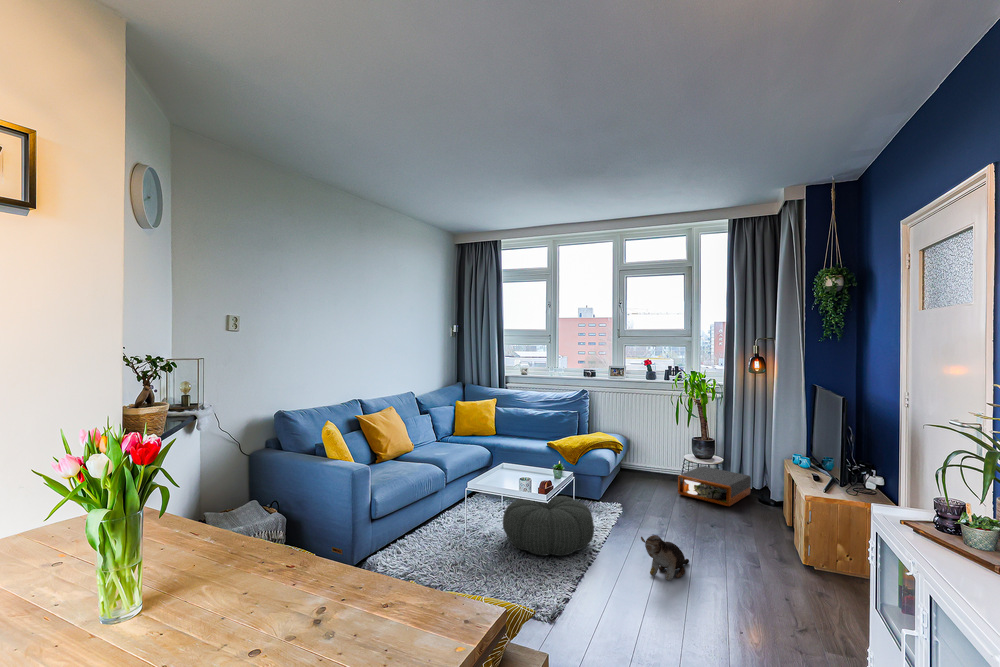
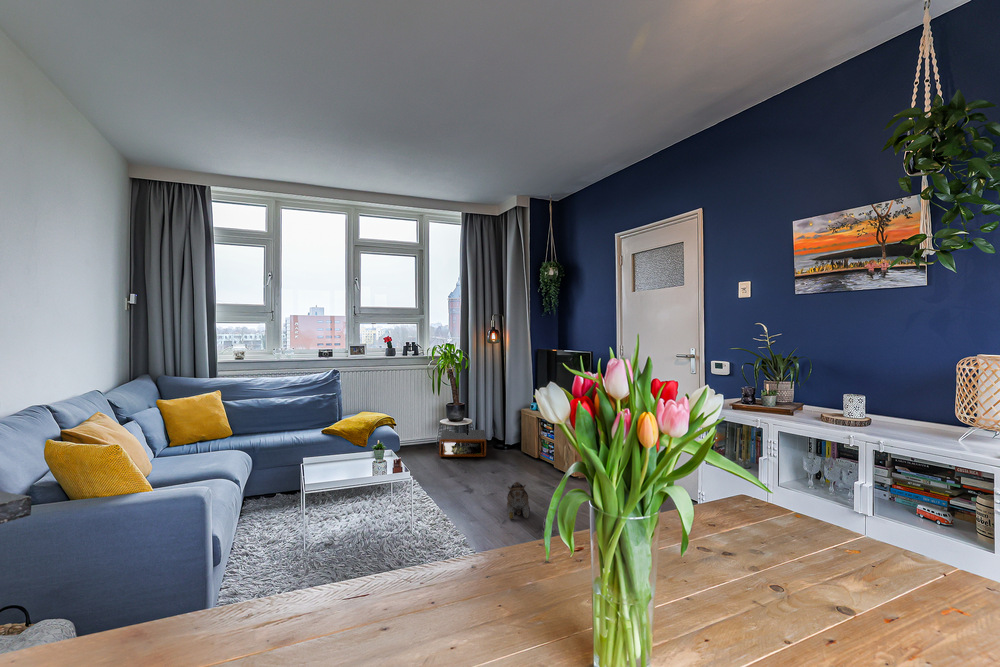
pouf: present [503,496,594,556] -> none [347,475,446,541]

